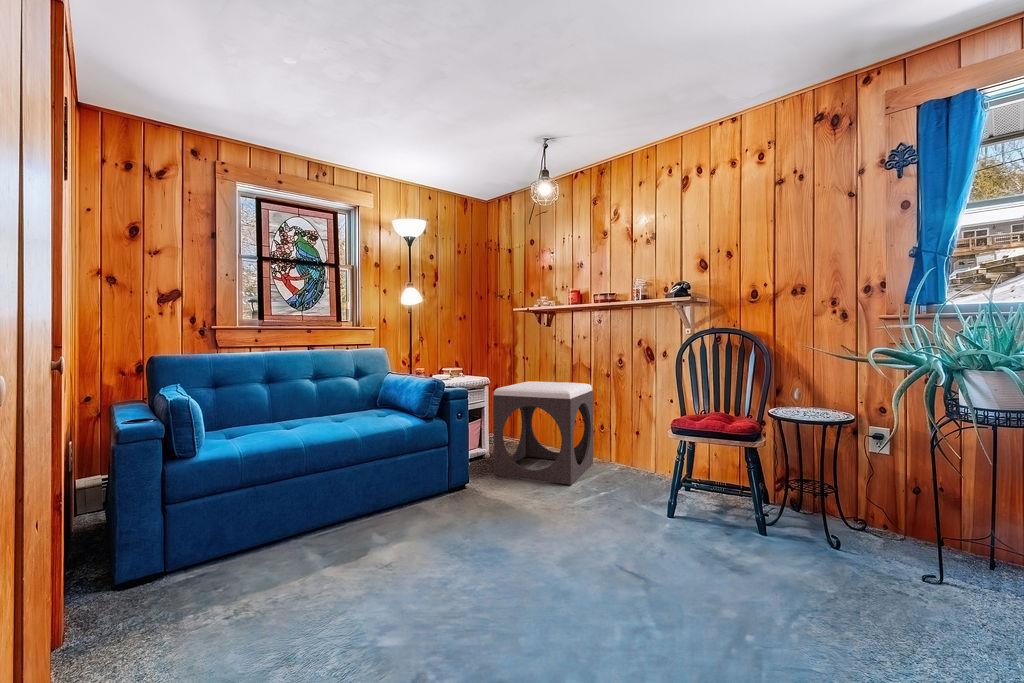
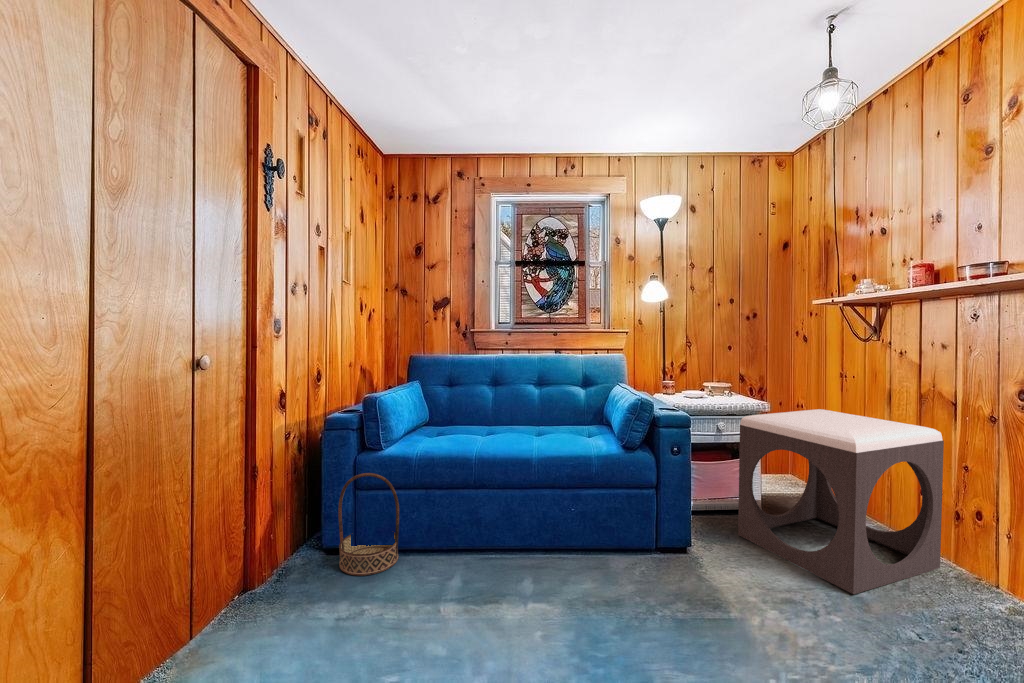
basket: none [157,482,239,600] -> present [338,473,399,576]

